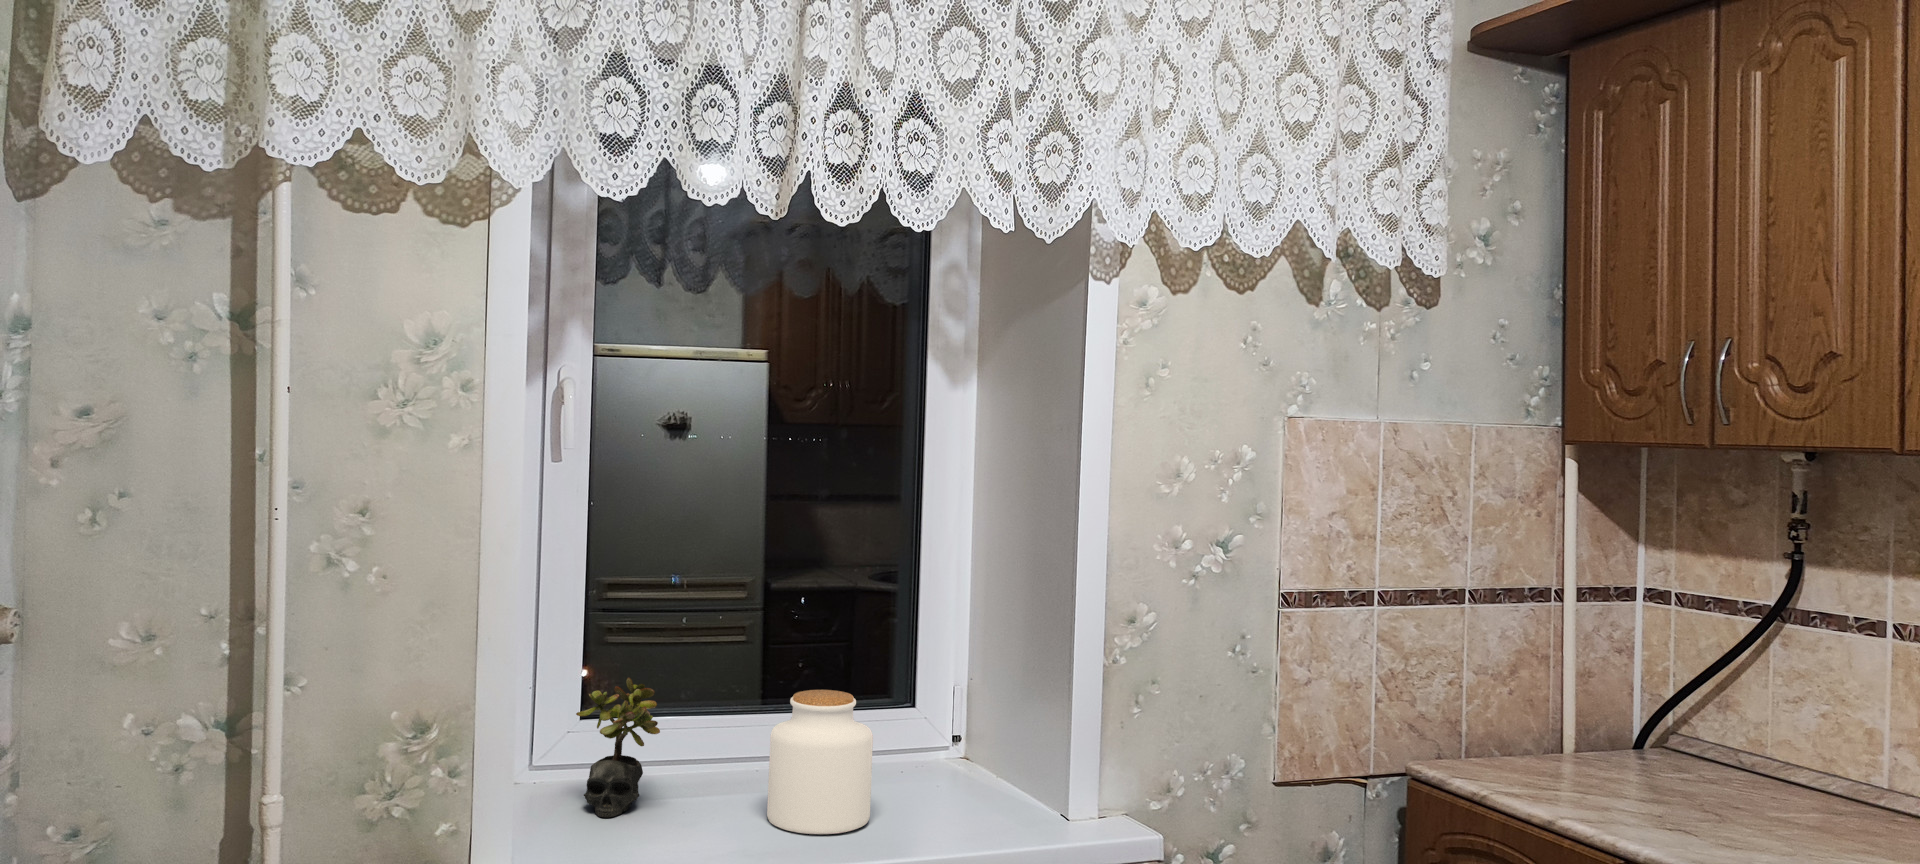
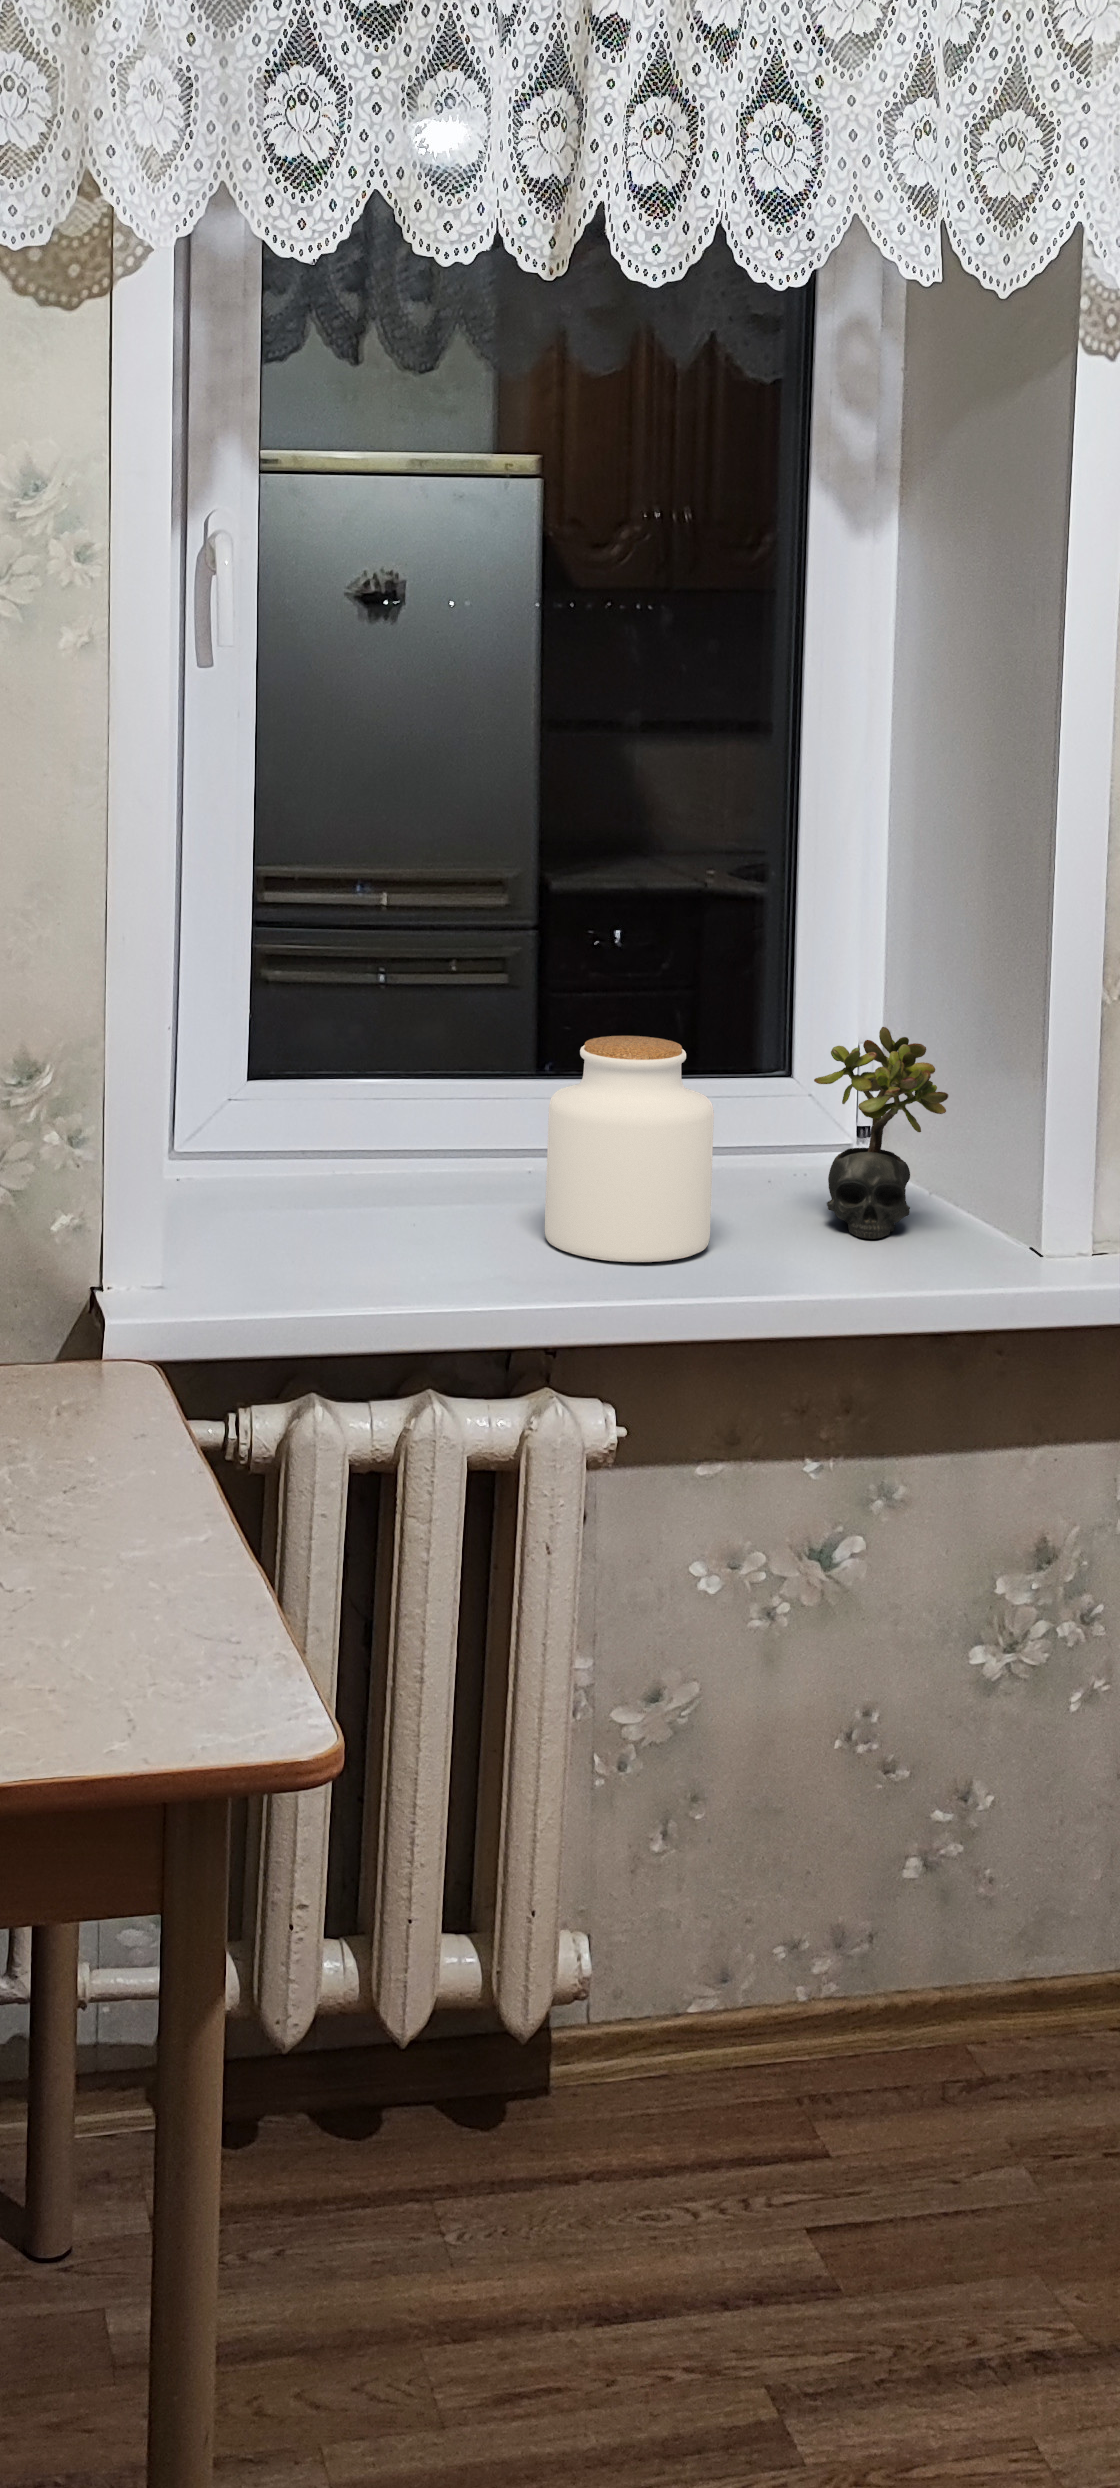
succulent plant: present [576,678,660,817] -> present [814,1027,949,1239]

